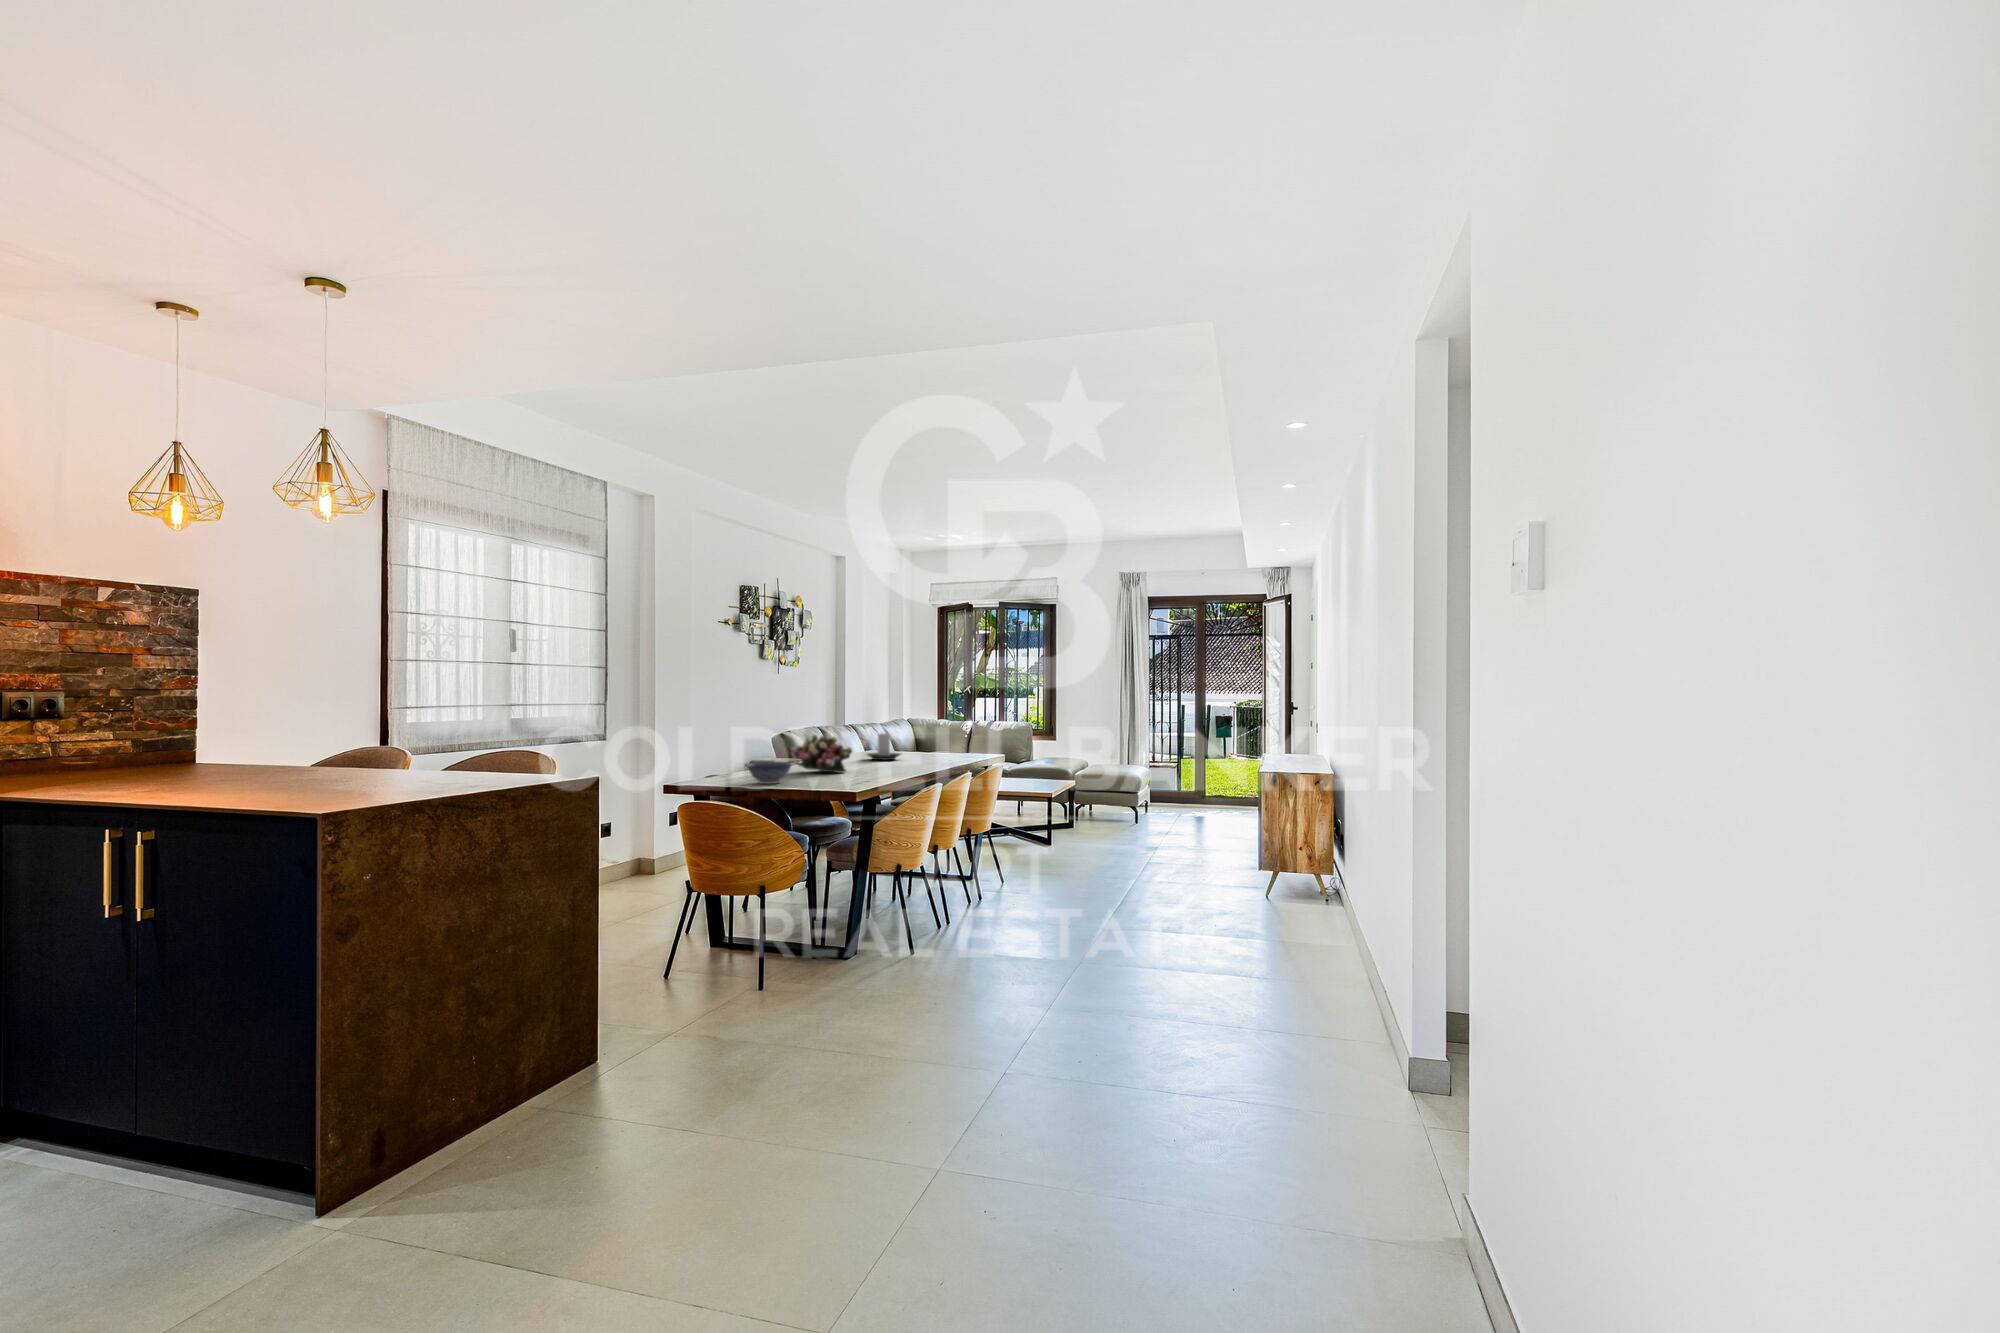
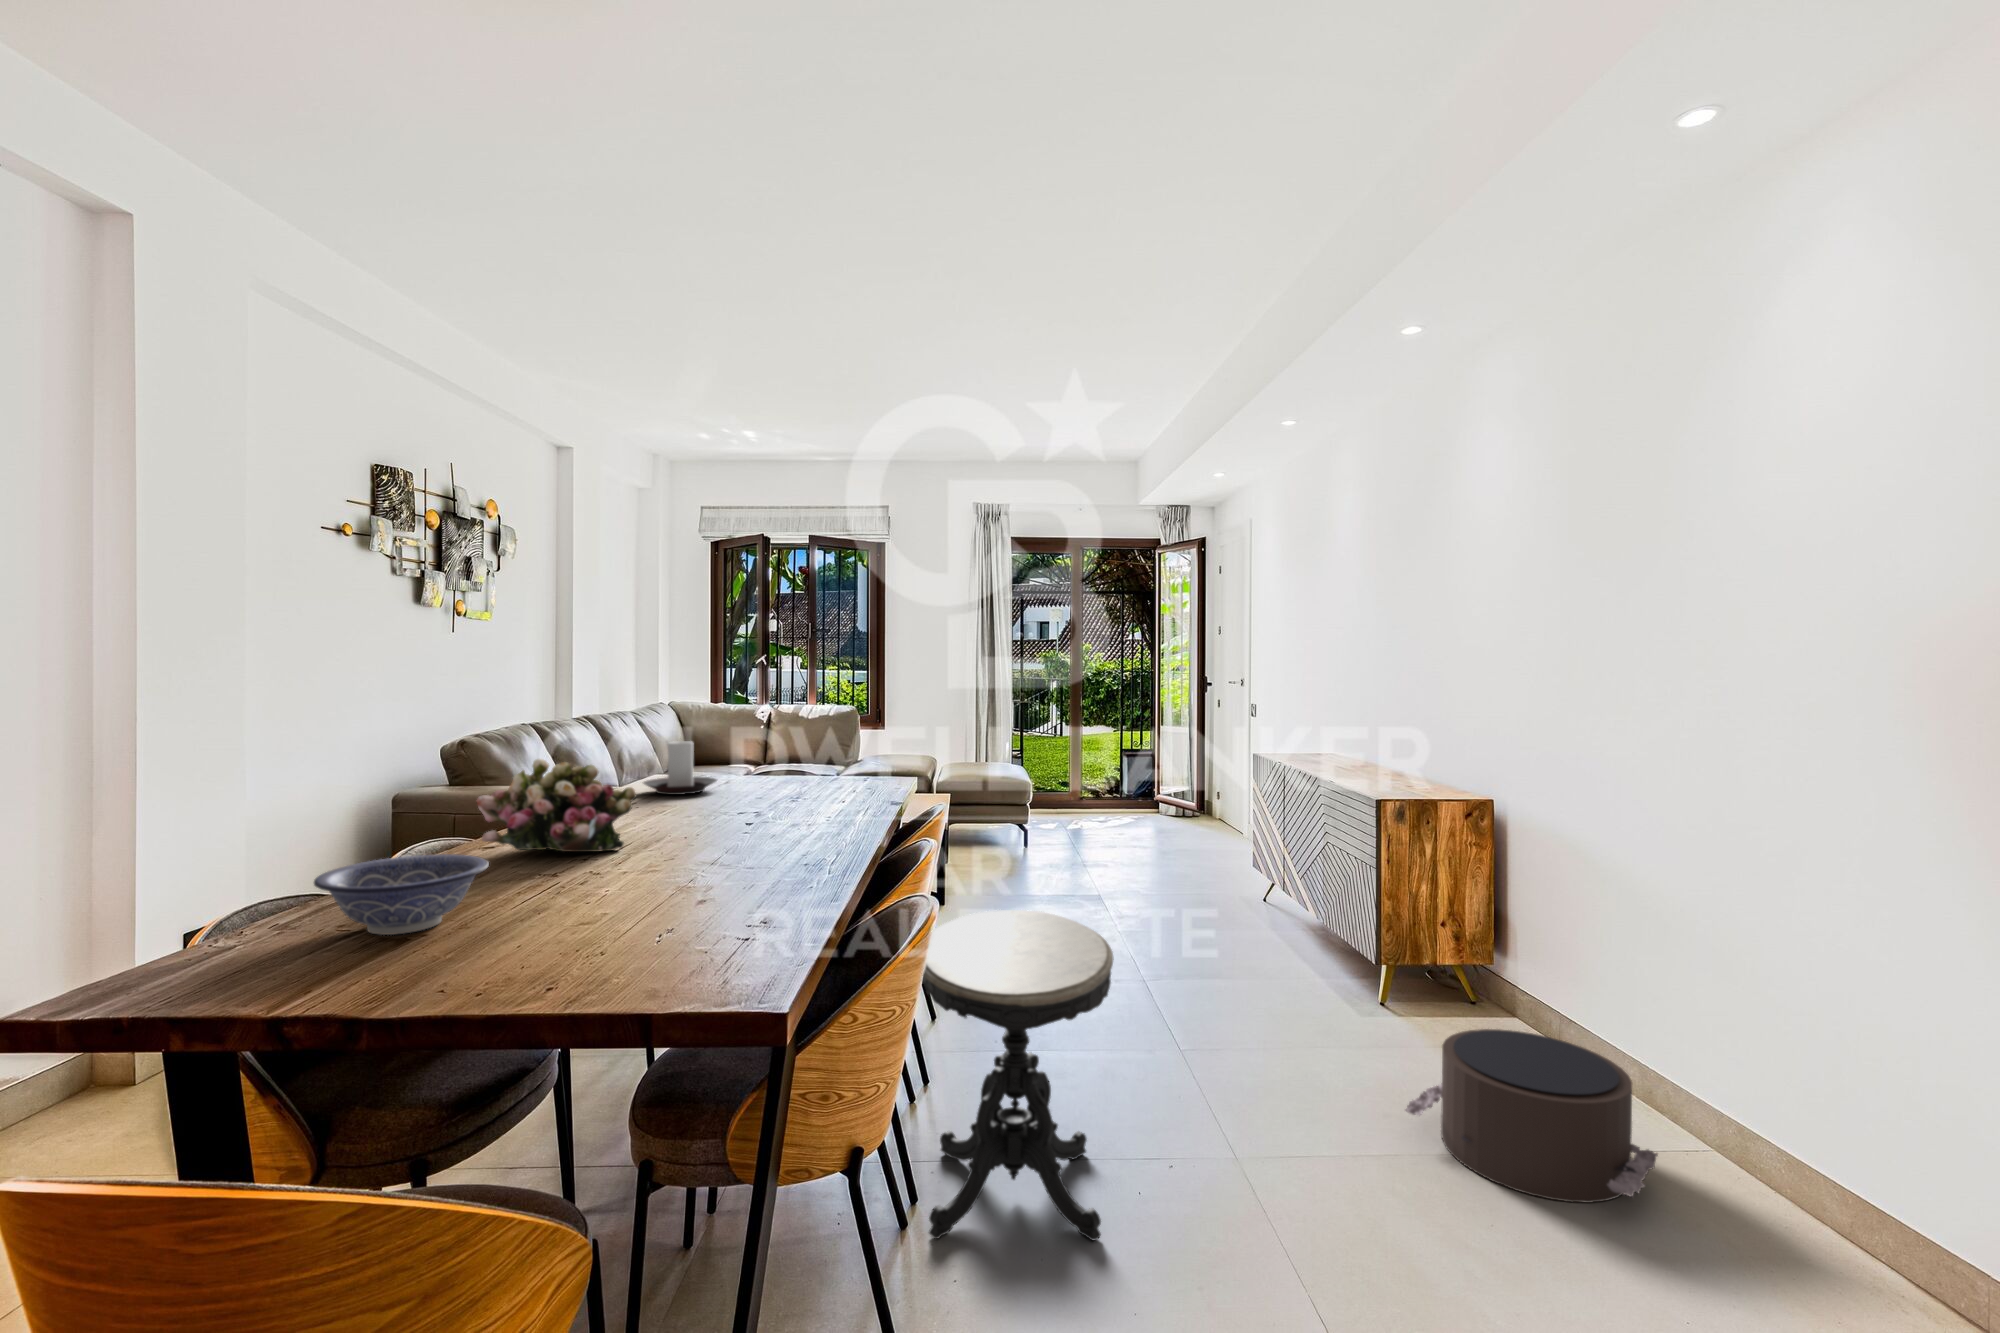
side table: none [955,809,1044,938] -> present [922,910,1114,1241]
pouf: none [1200,883,1304,950] -> present [1406,1029,1658,1203]

